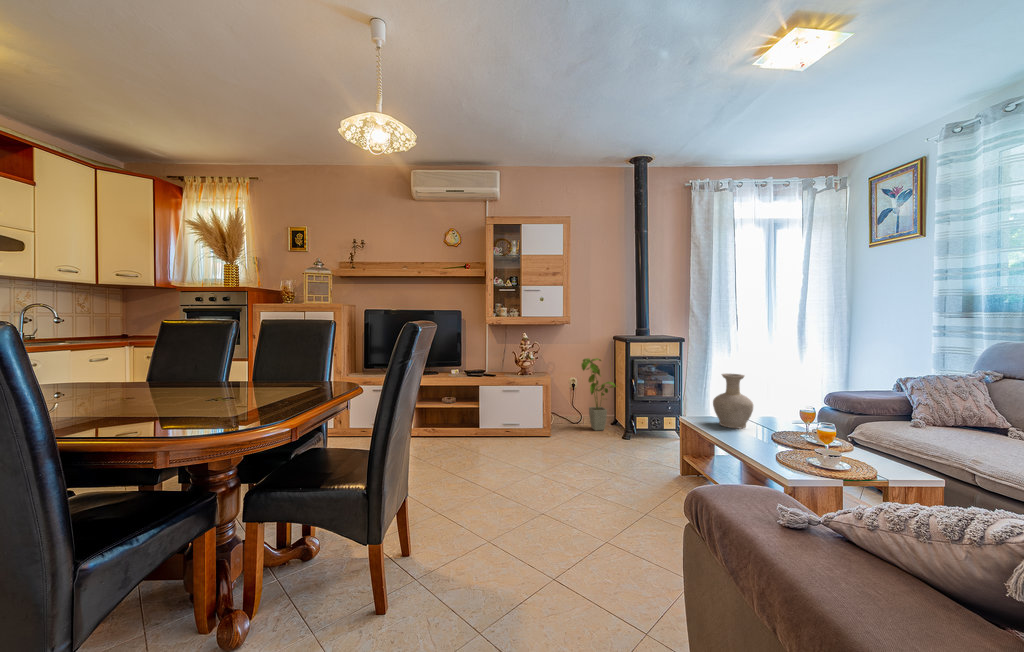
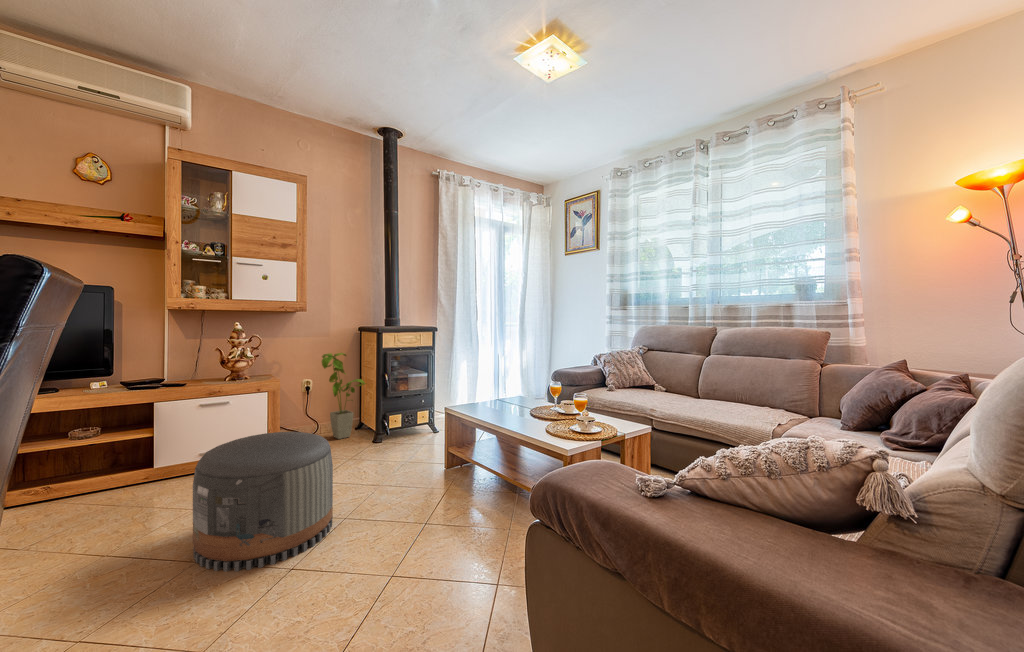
vase: present [713,374,753,428] -> none [477,358,511,411]
pouf: none [492,416,576,508] -> present [193,432,333,572]

